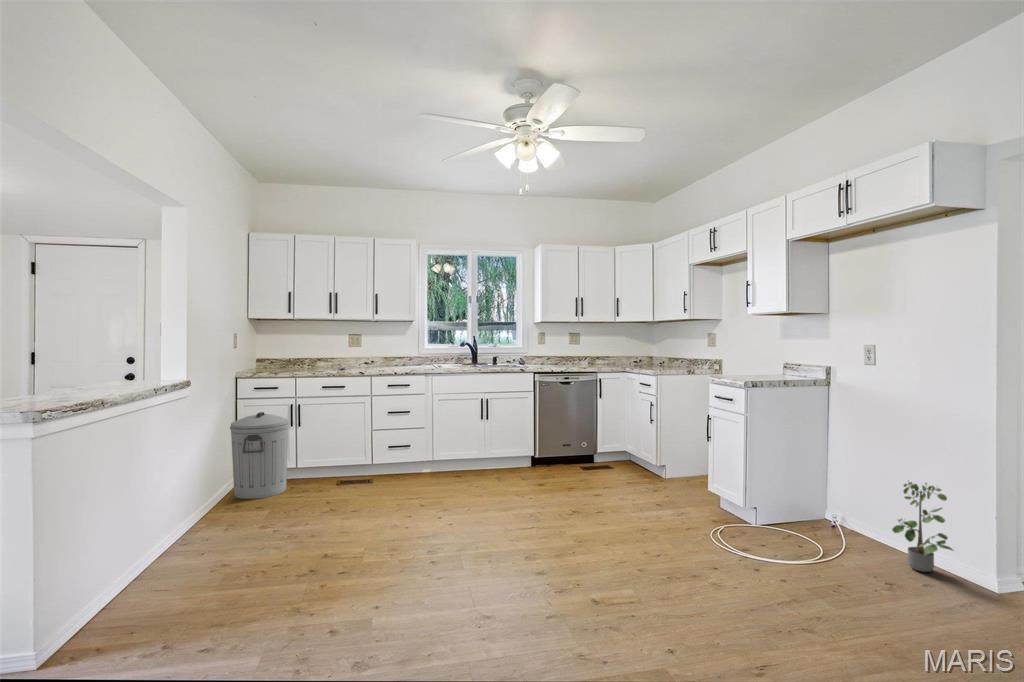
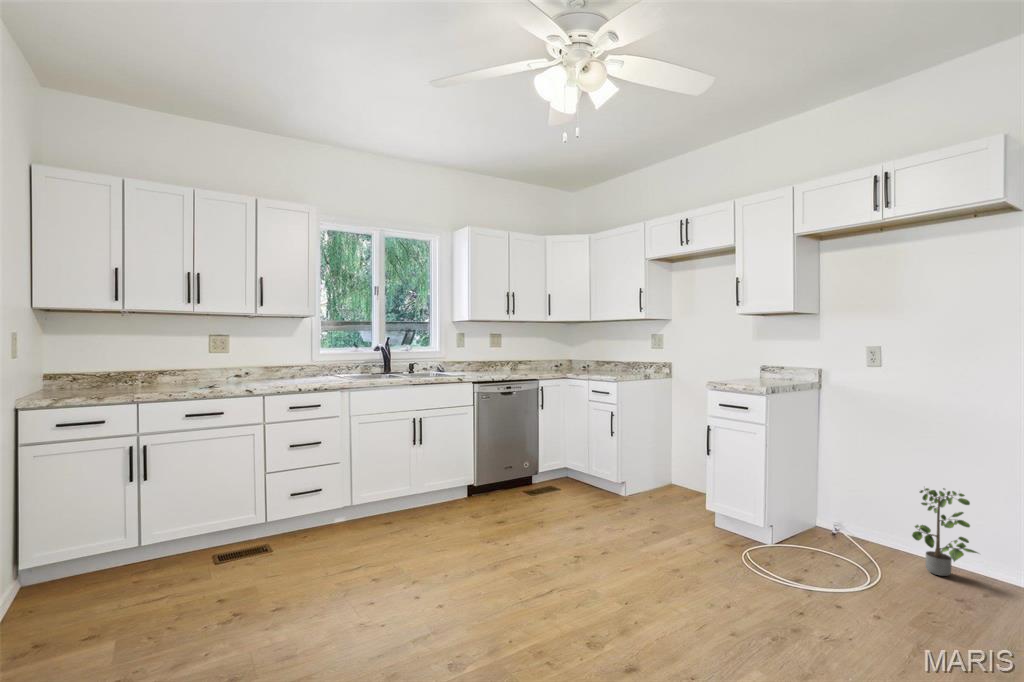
trash can: present [230,412,289,499] -> none [20,464,134,616]

